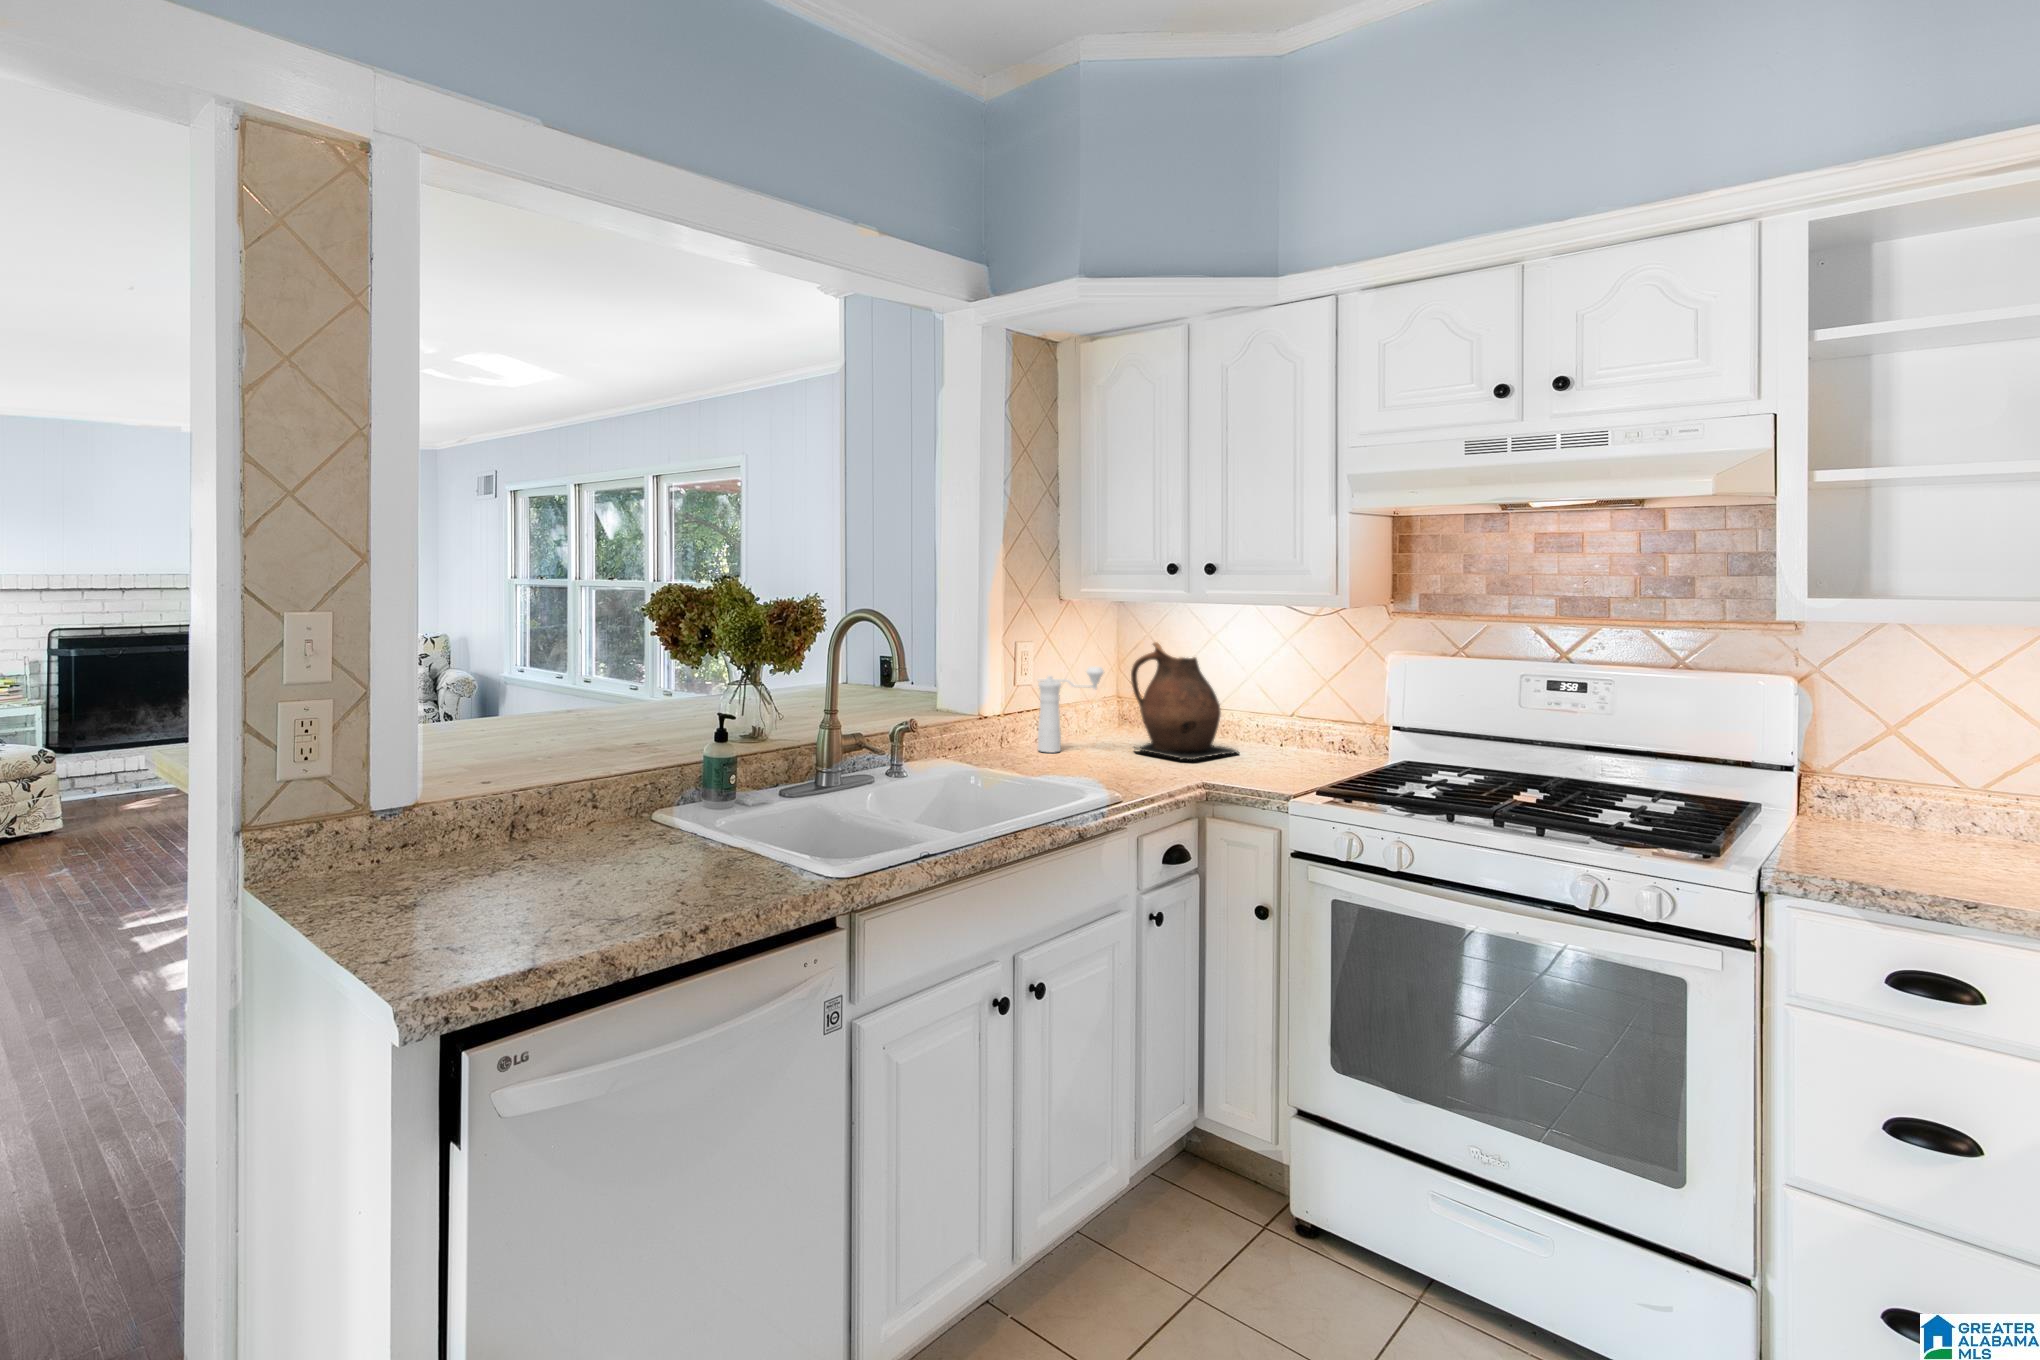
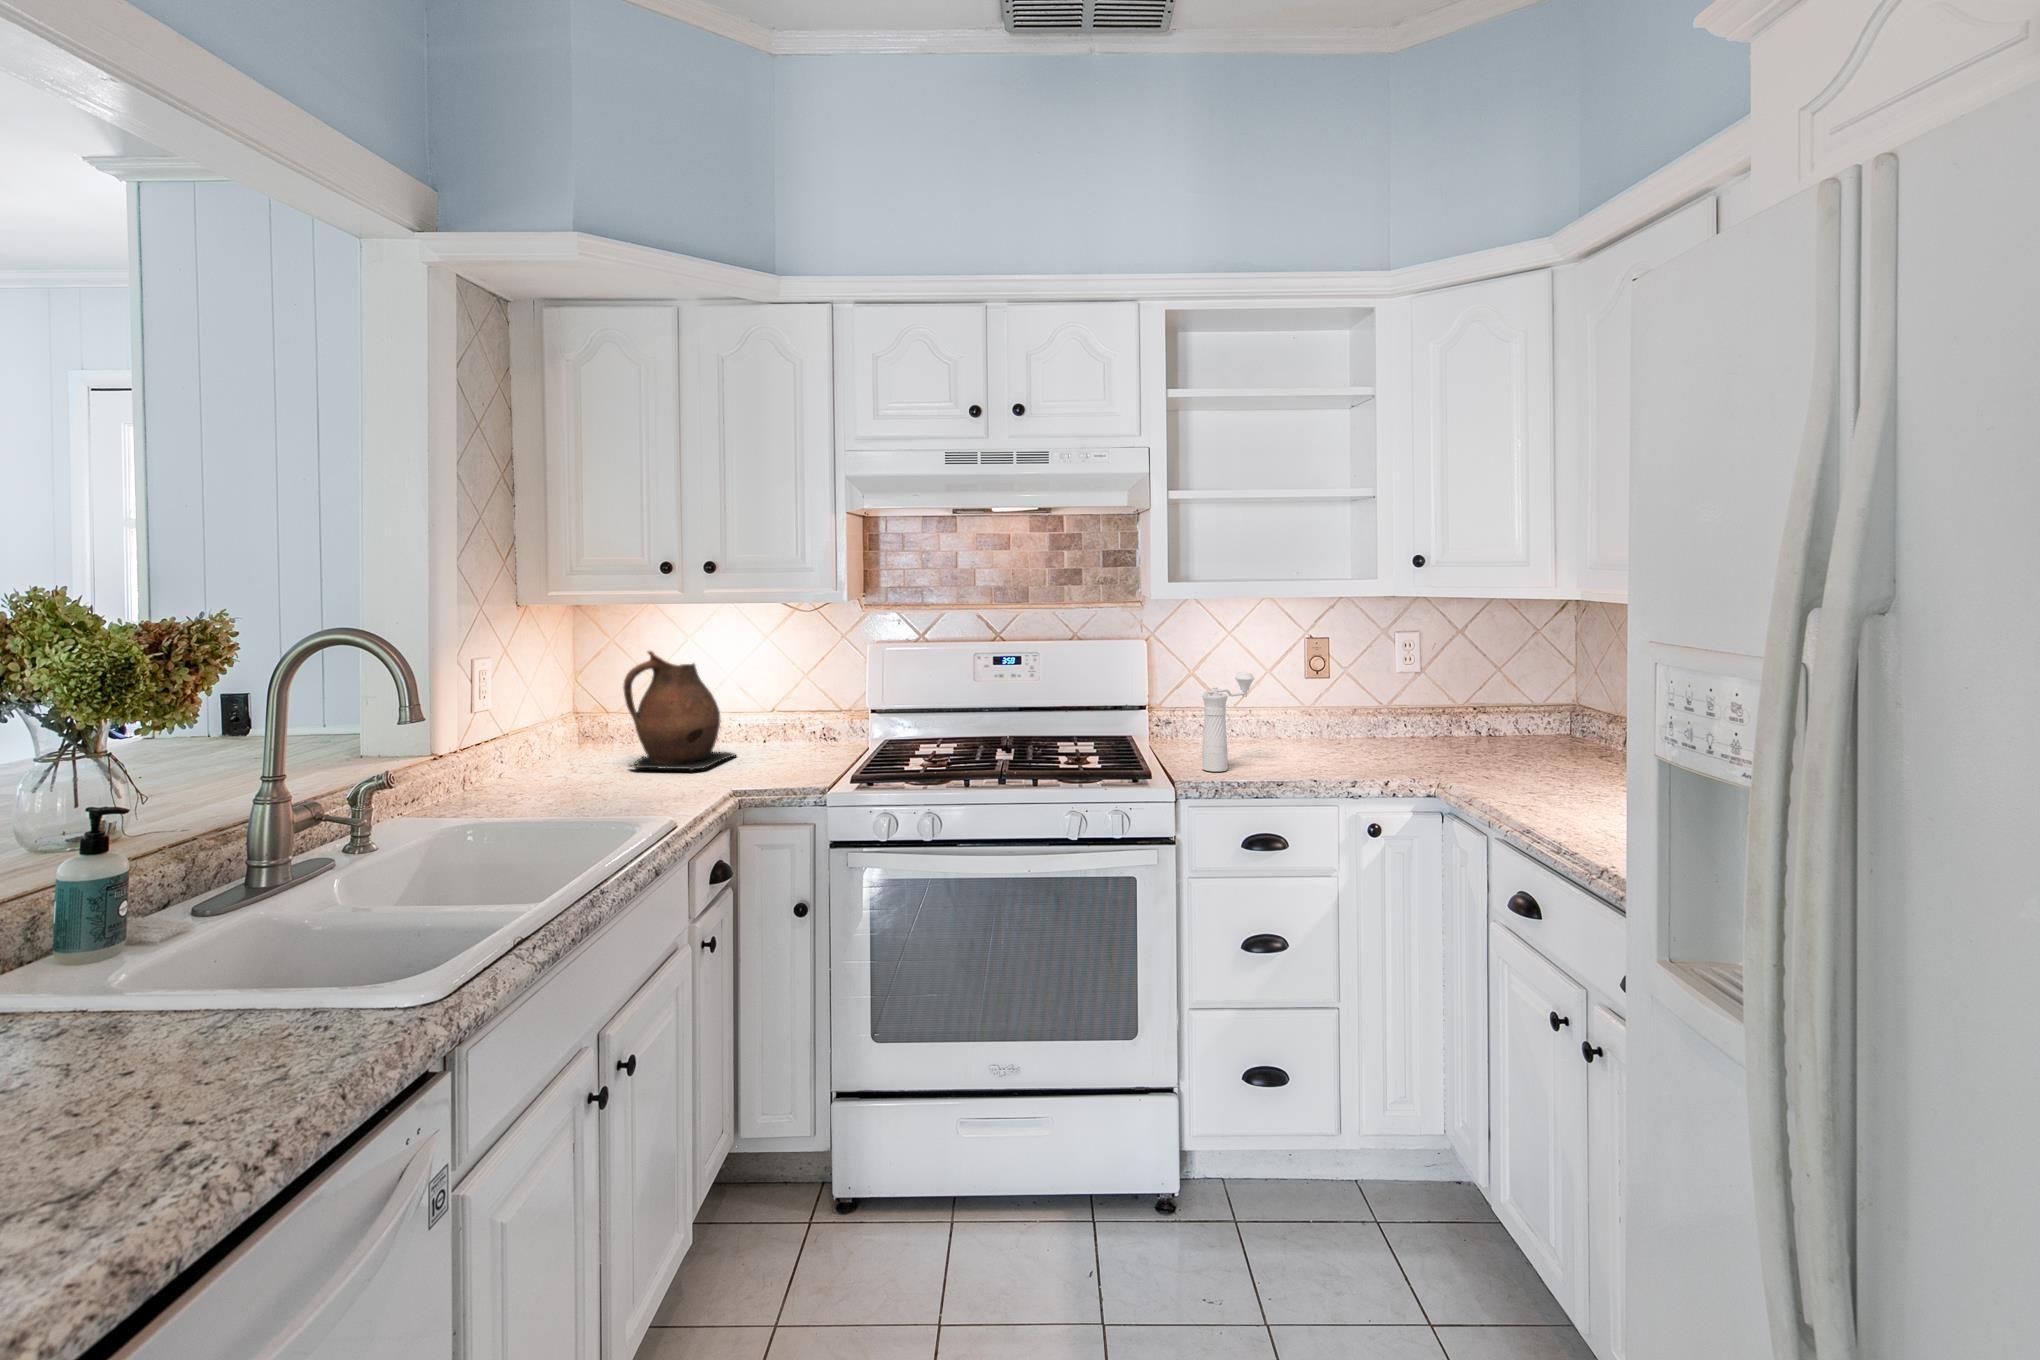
pepper mill: present [1038,666,1104,752] -> present [1202,672,1254,772]

